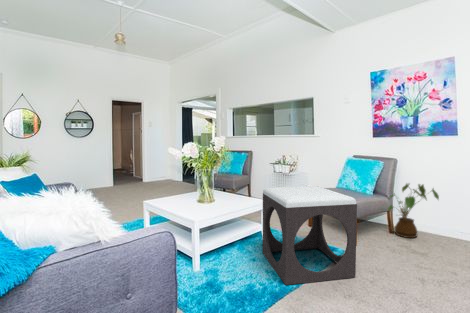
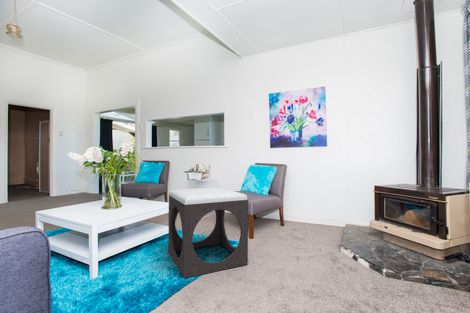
house plant: present [388,184,439,238] -> none [279,185,316,230]

